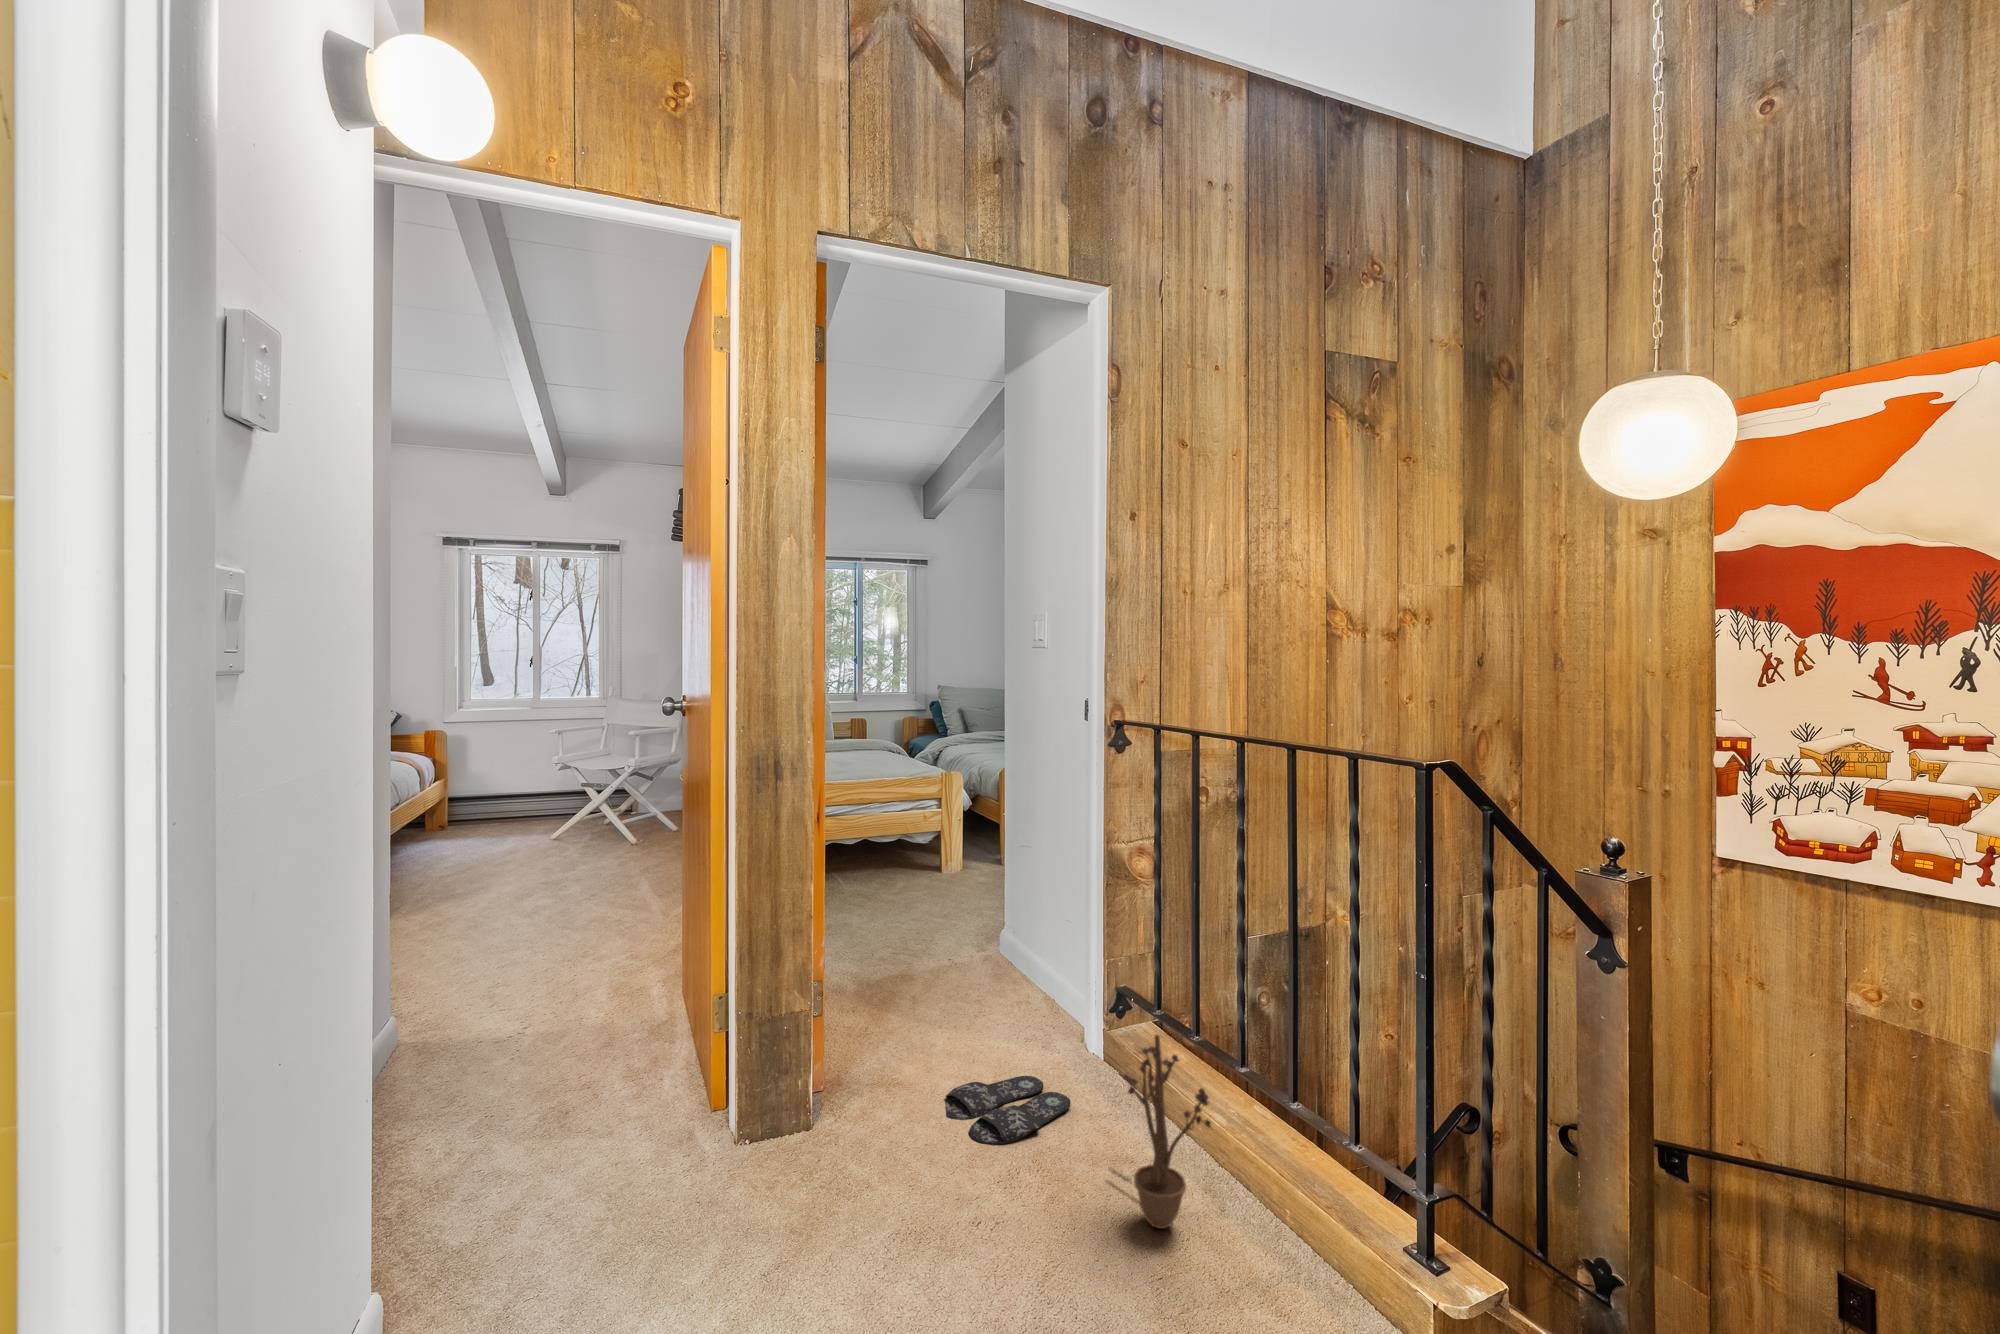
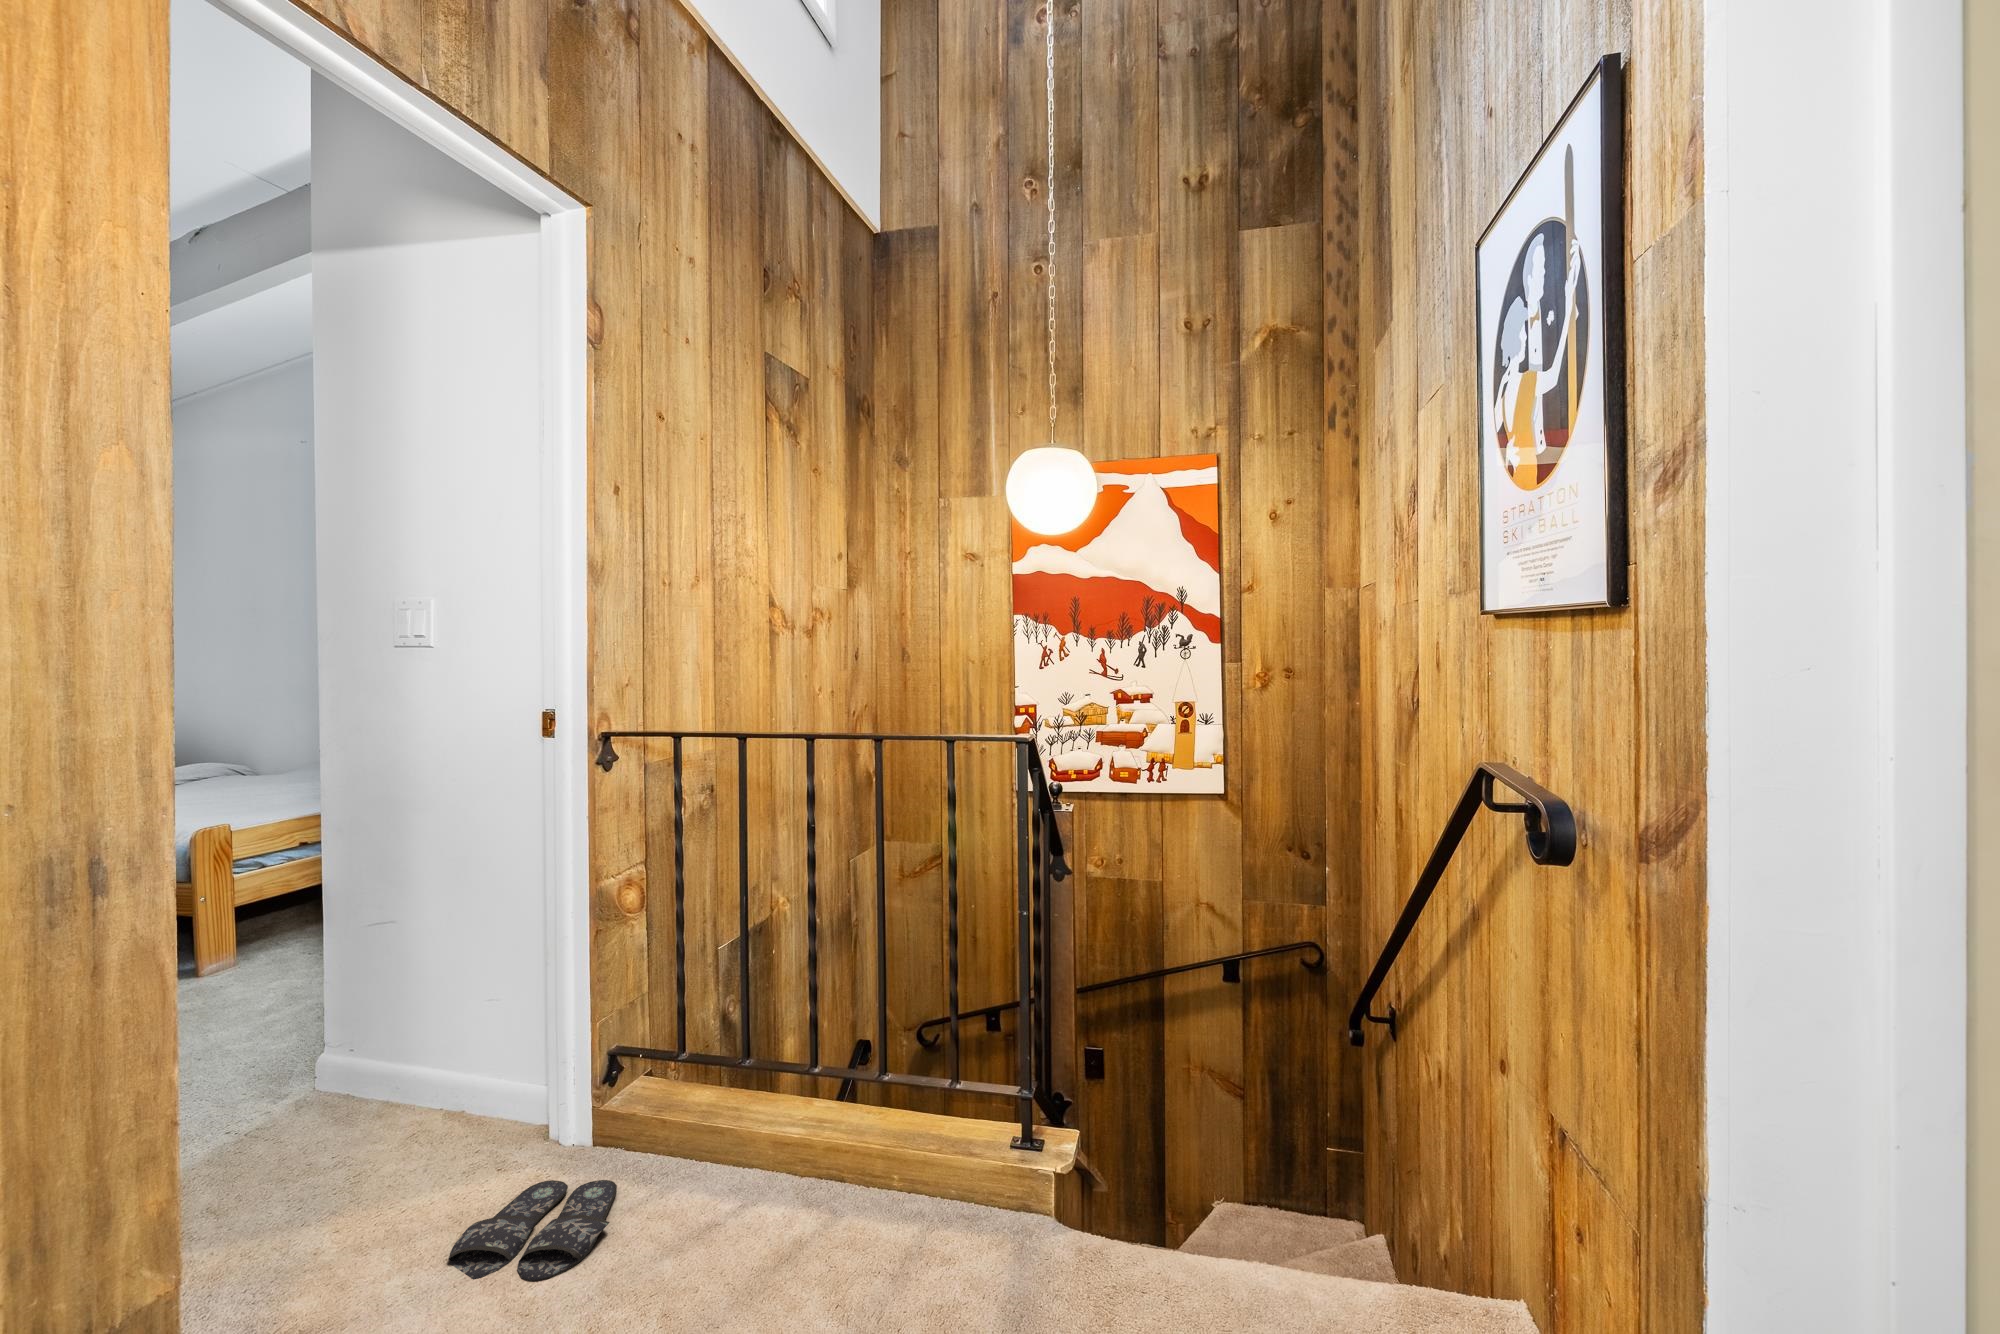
decorative plant: present [1109,1035,1211,1228] -> none [719,1041,861,1240]

